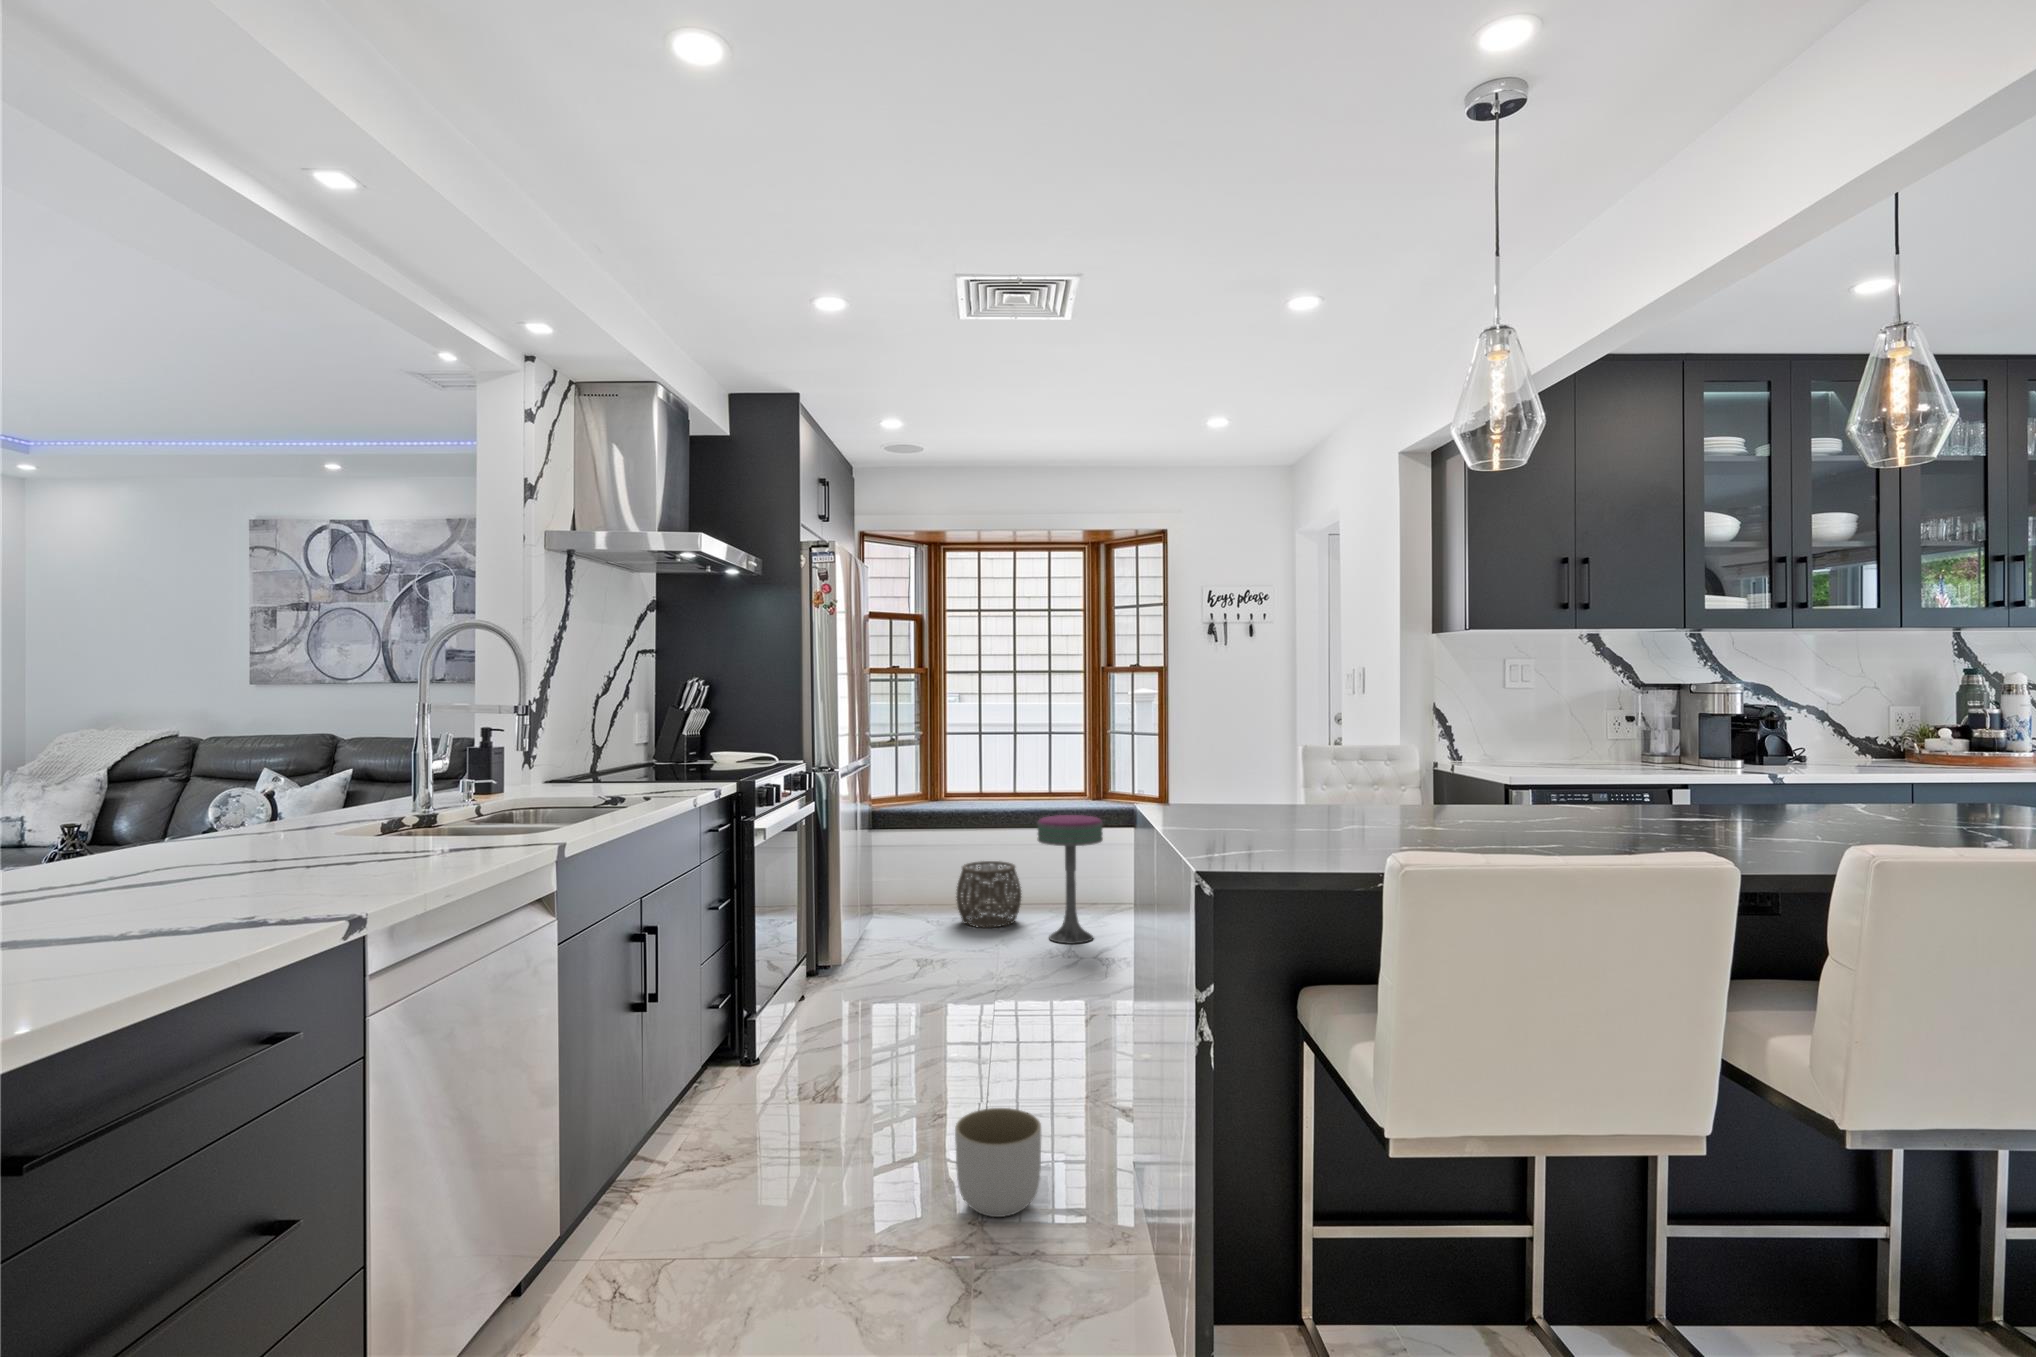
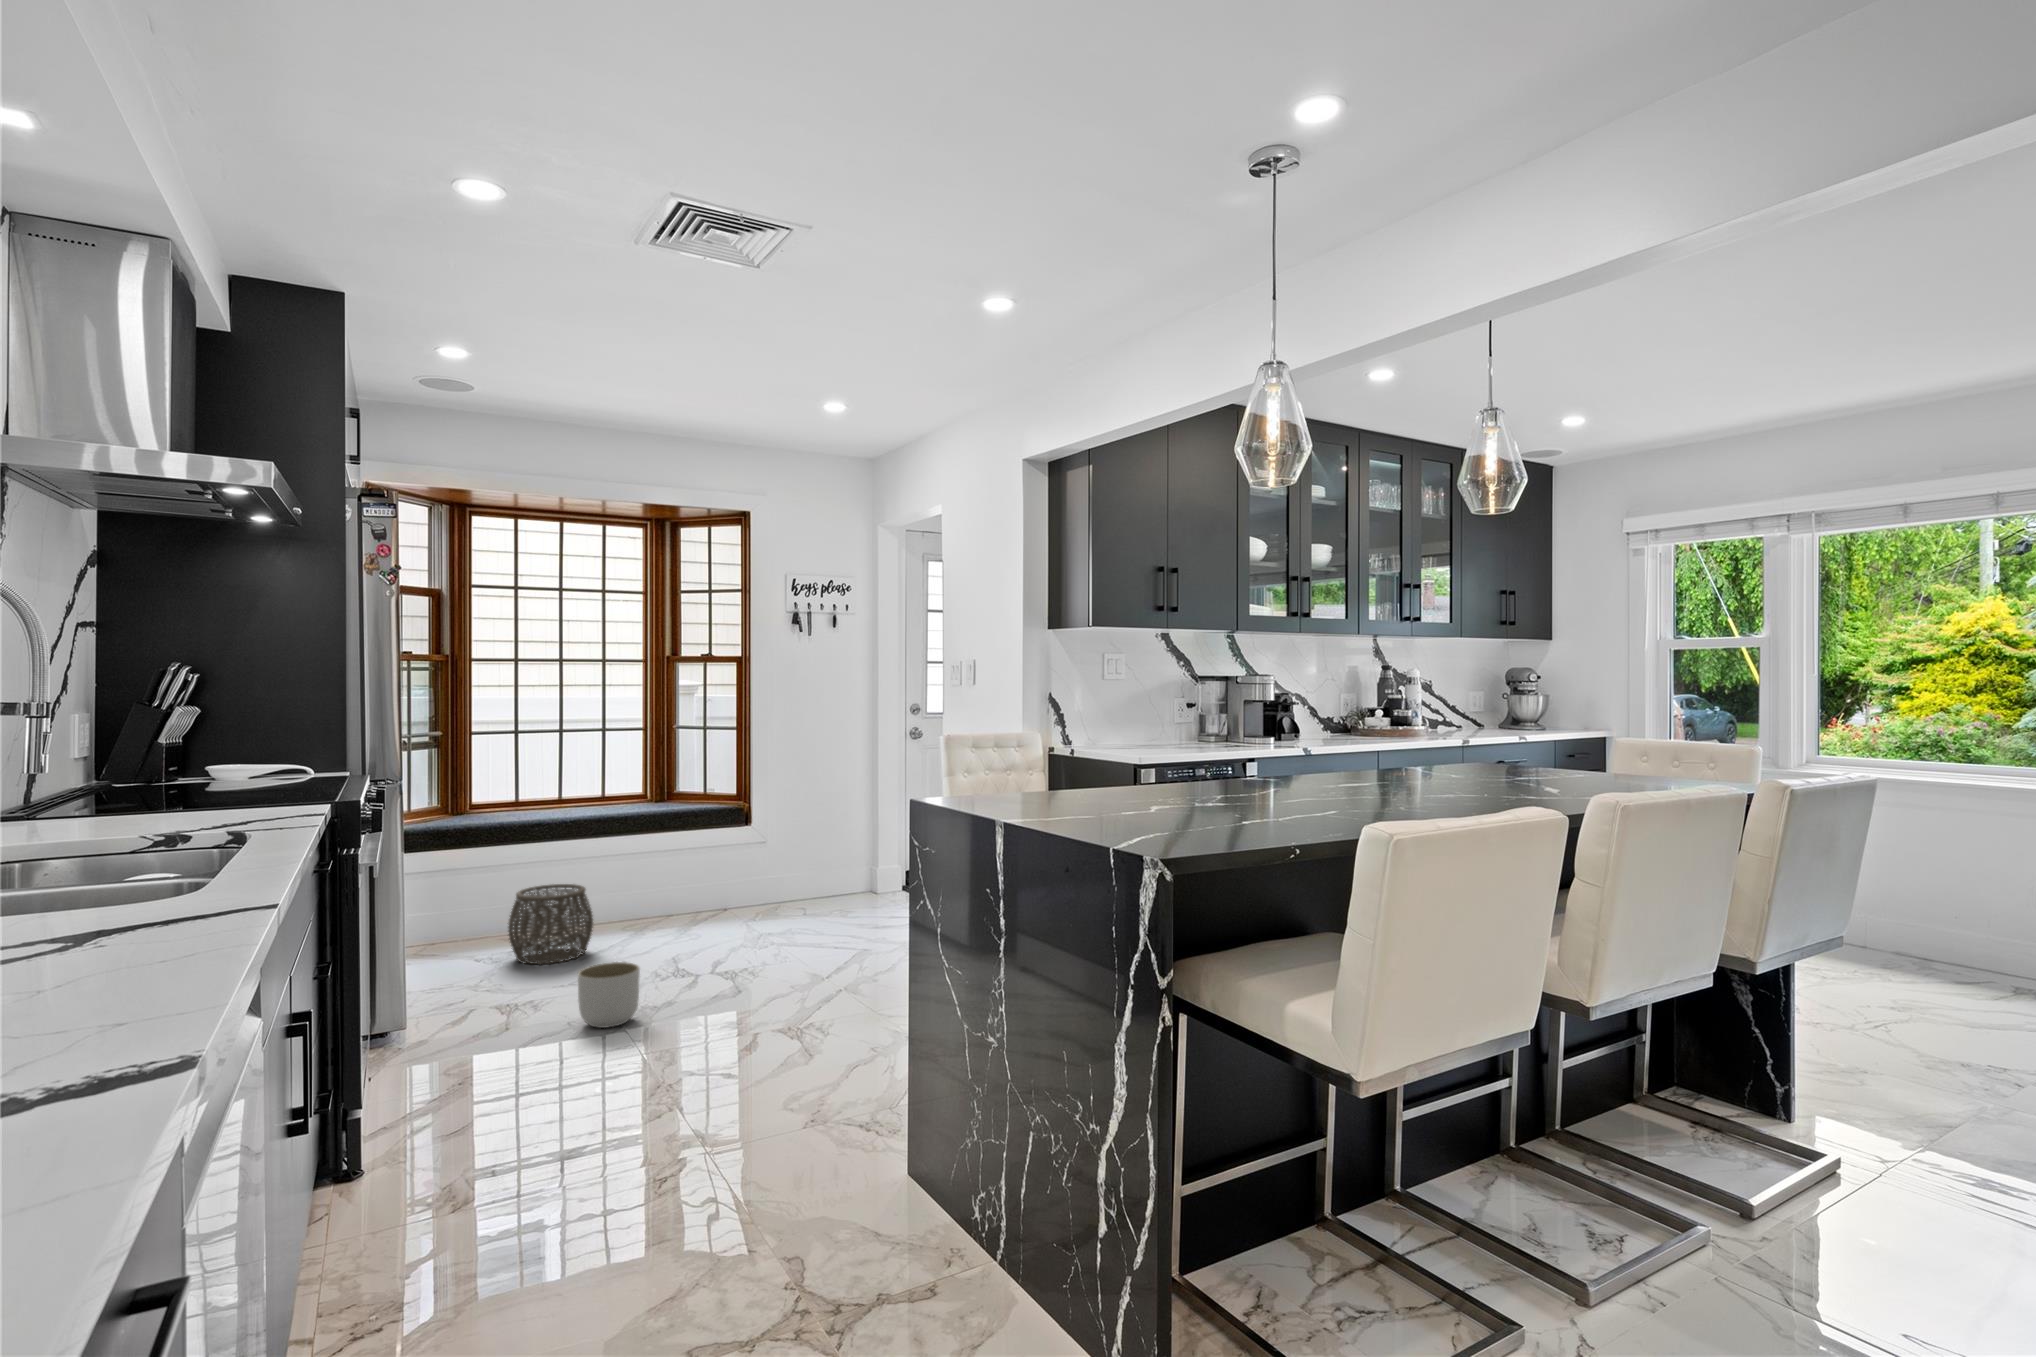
bar stool: present [1038,815,1103,944] -> none [625,823,703,968]
planter: present [955,1108,1041,1217] -> present [578,962,640,1028]

